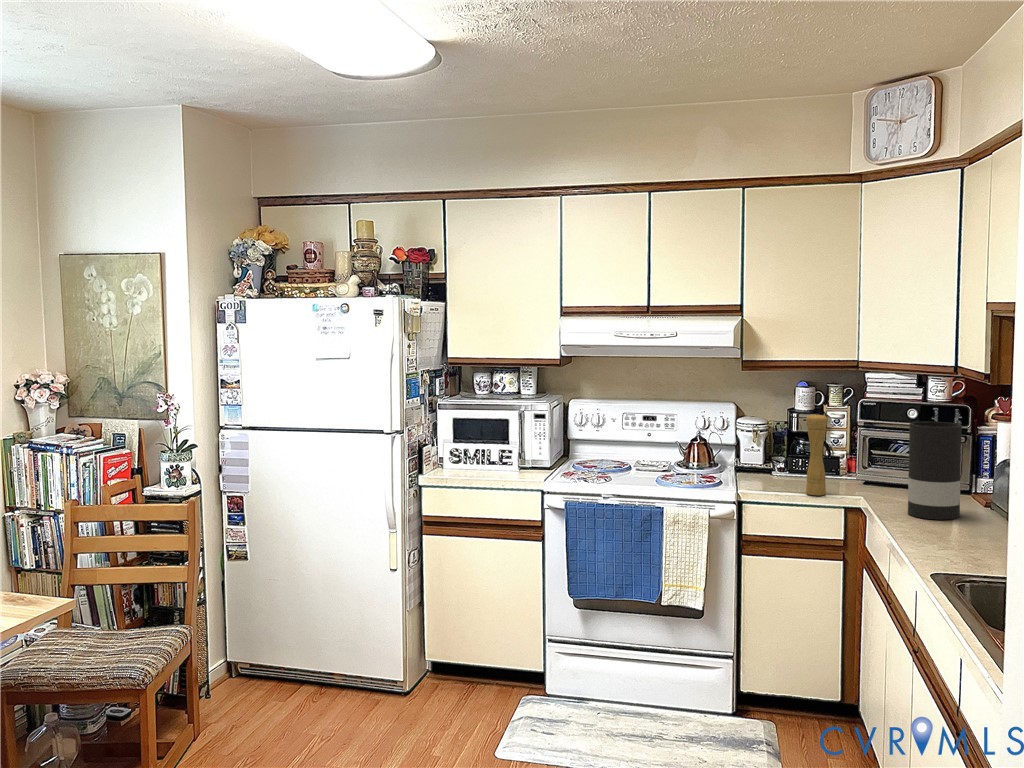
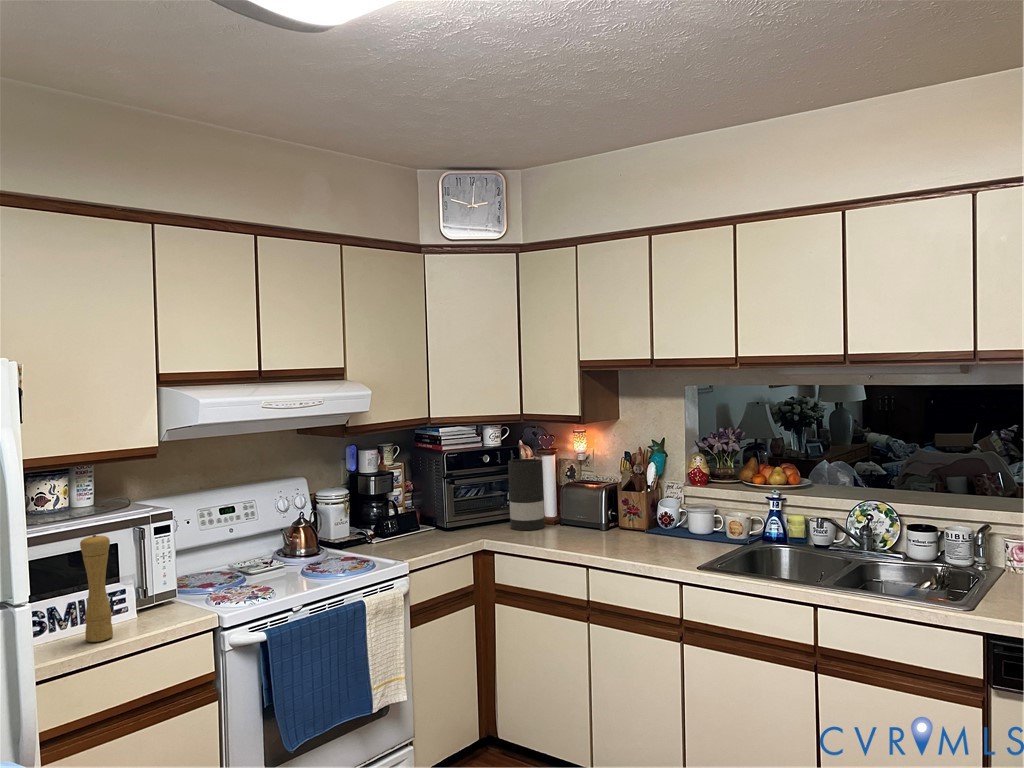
pepper mill: present [806,414,828,496] -> present [80,535,113,642]

